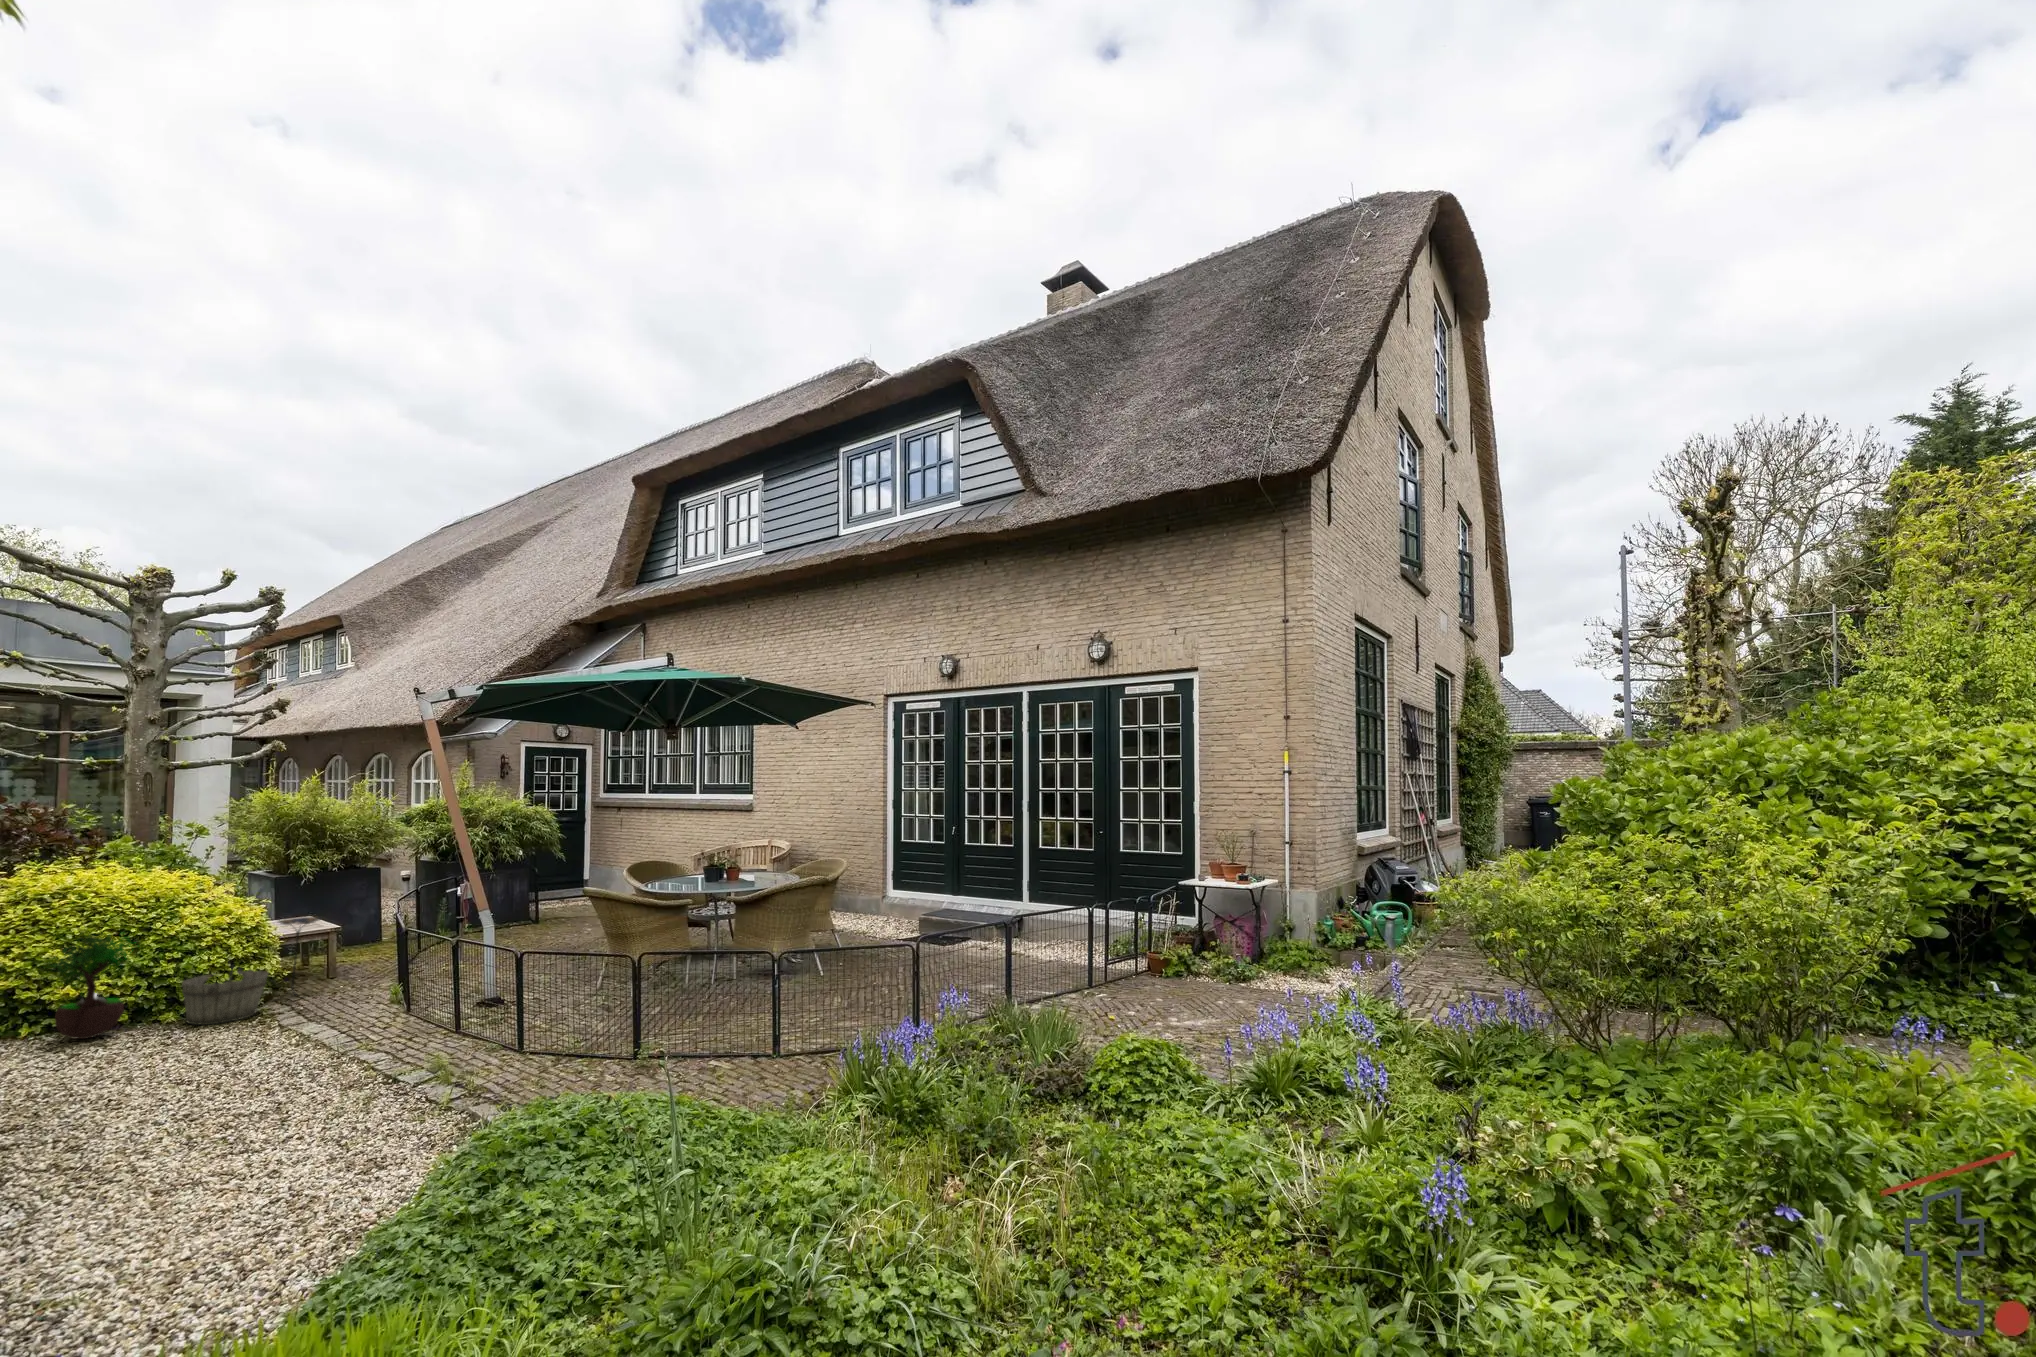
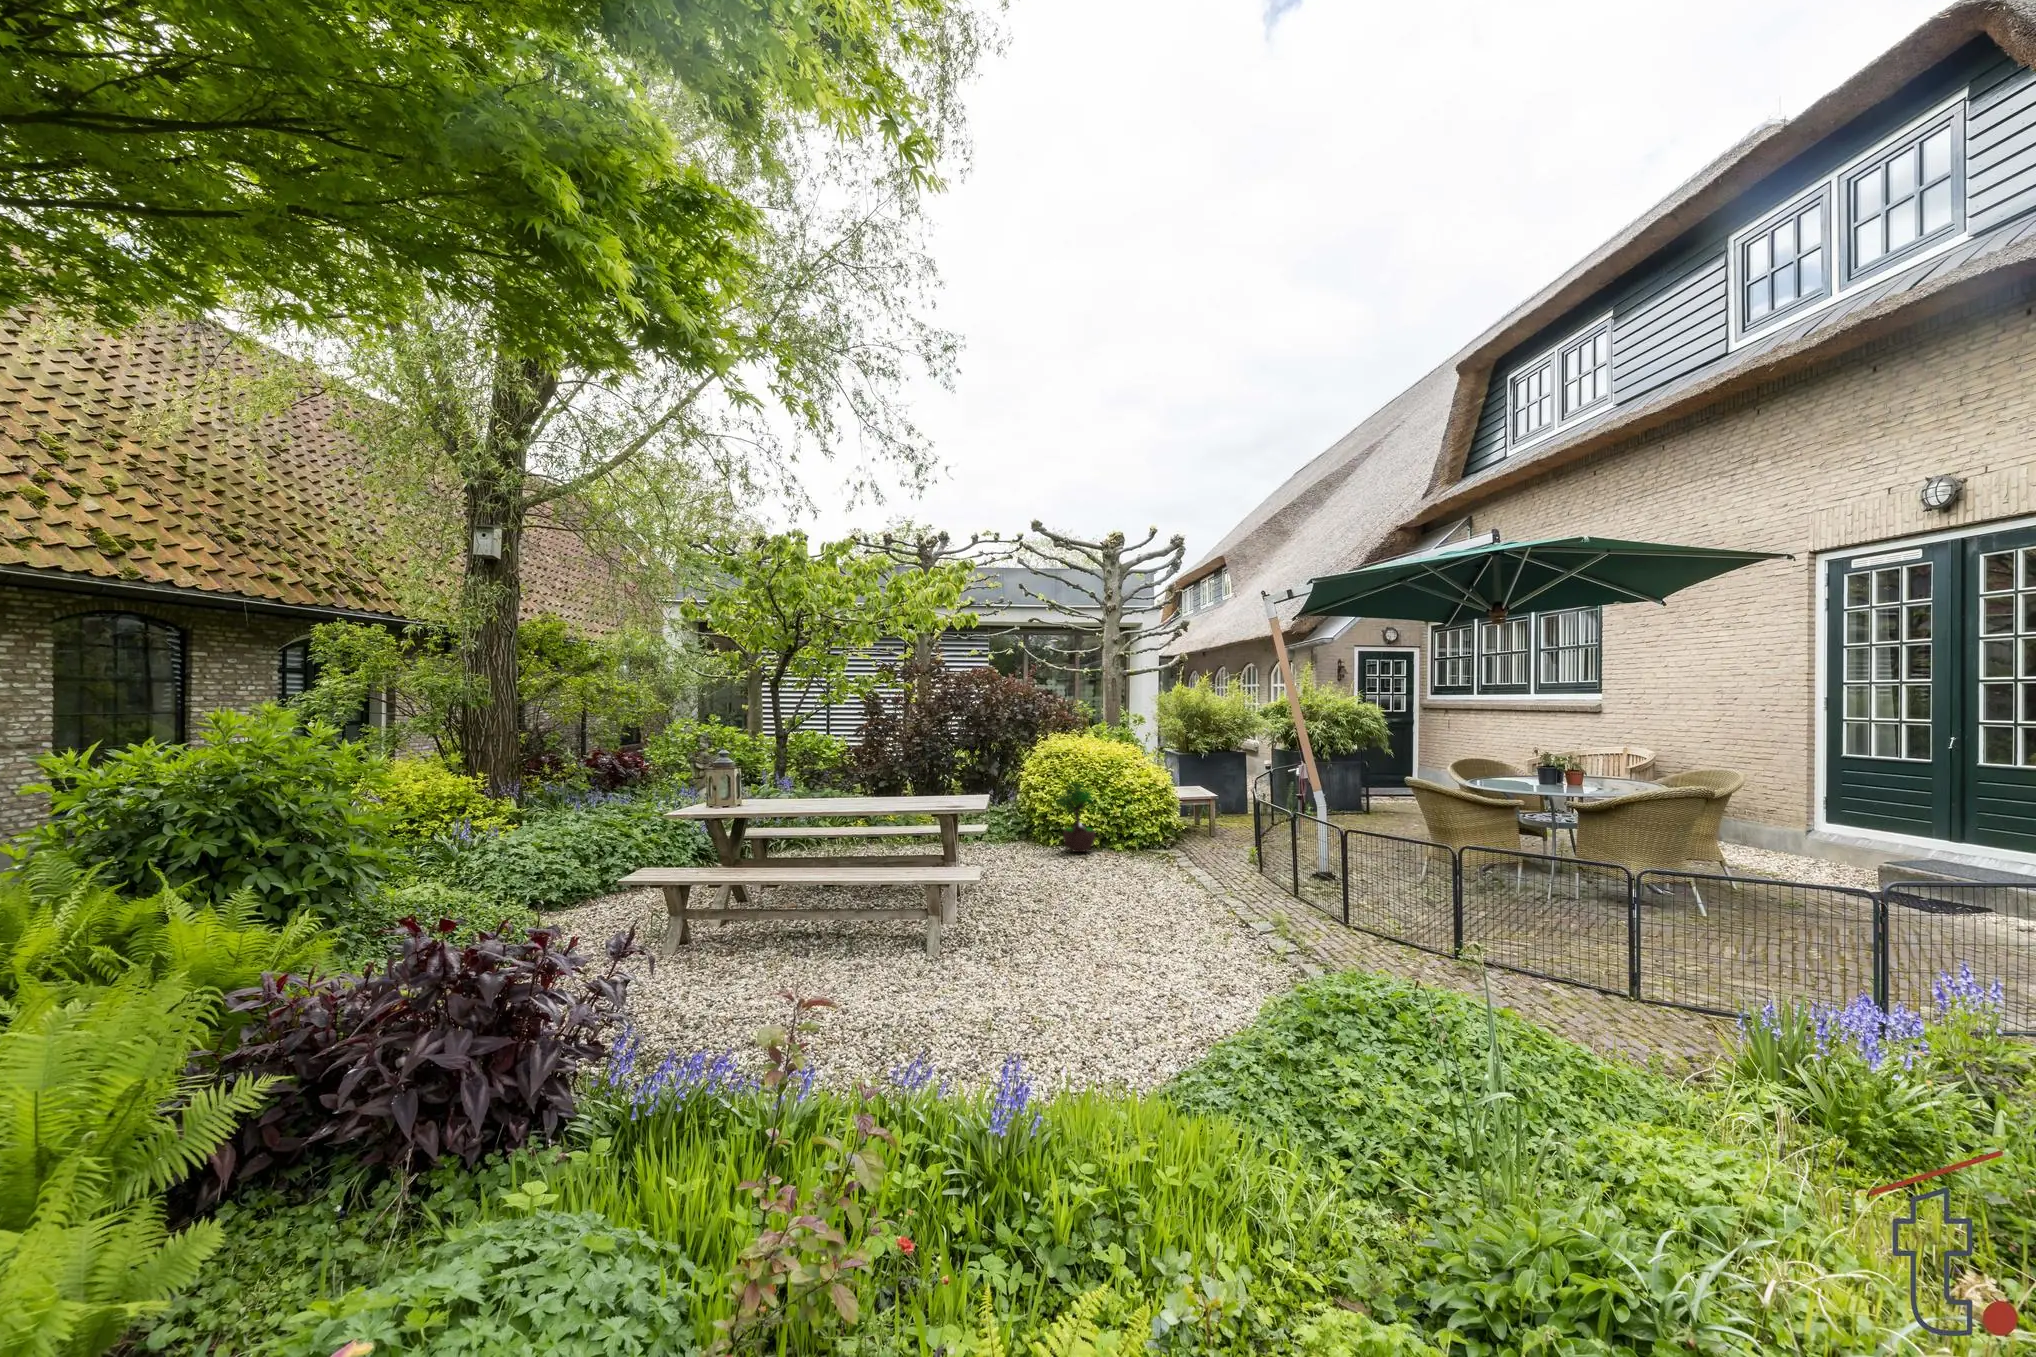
side table: present [279,917,320,993] -> none [1175,785,1203,848]
wooden bucket: present [182,965,268,1025] -> none [1124,812,1172,856]

